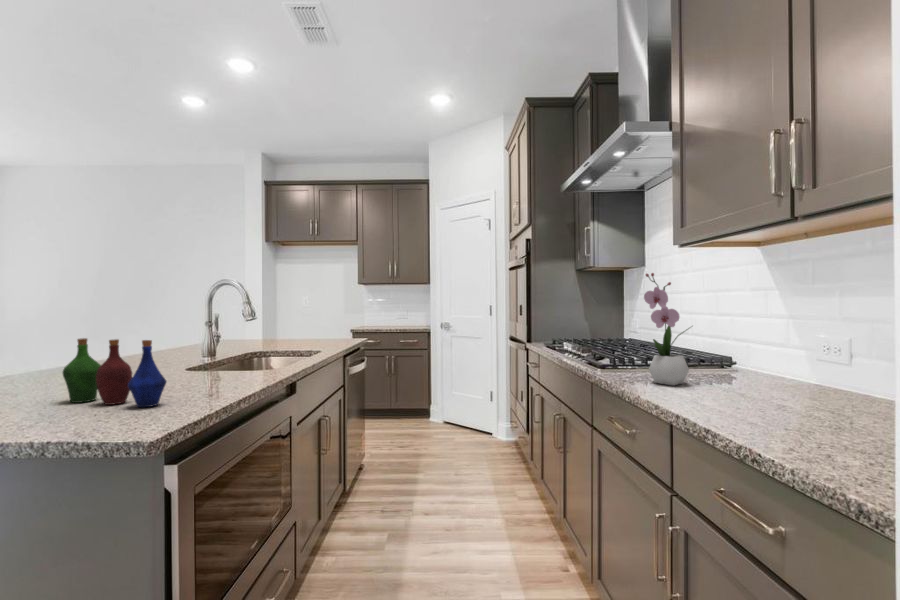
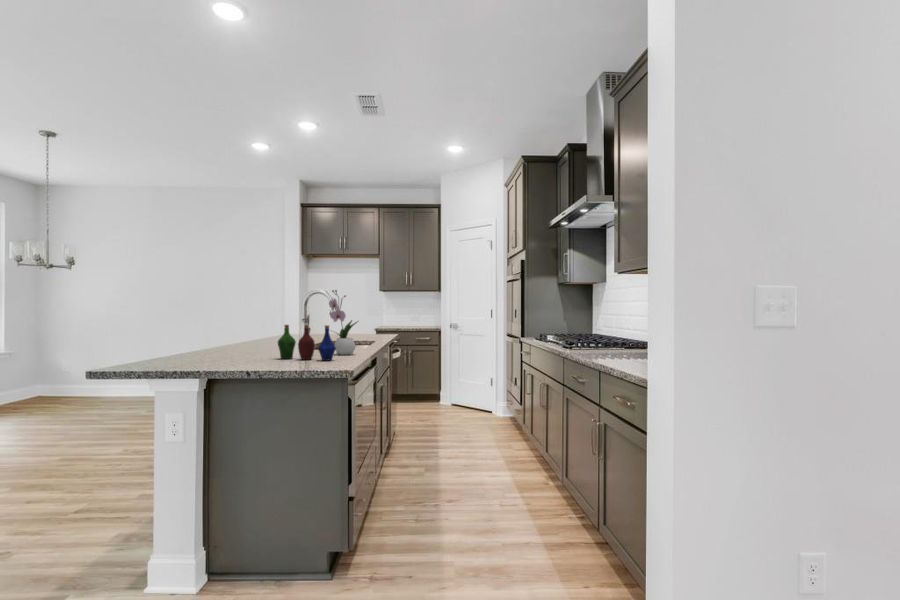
flower arrangement: present [644,273,689,385] -> present [329,290,358,355]

